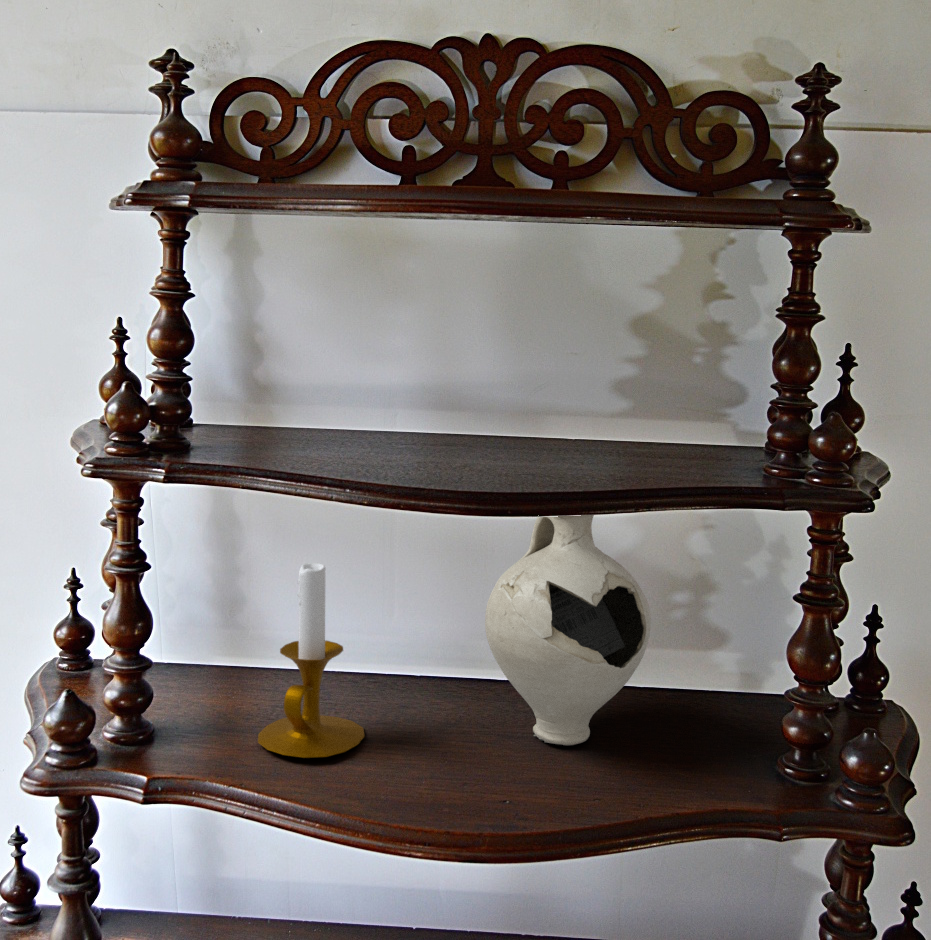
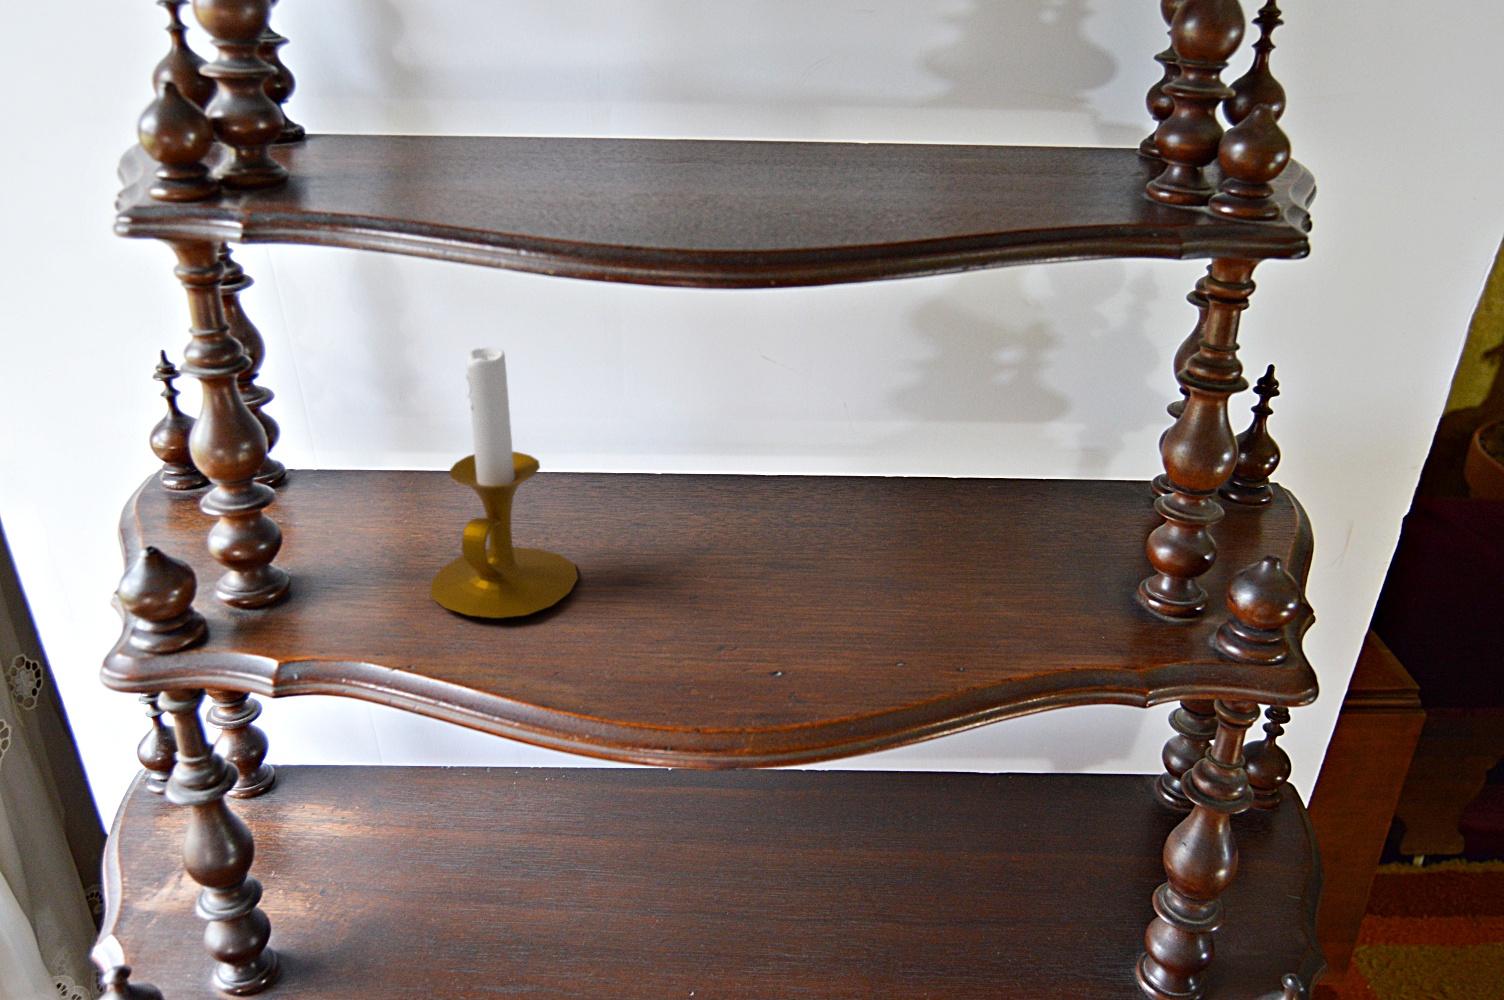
decorative vase: present [485,515,651,745] -> none [738,235,971,579]

